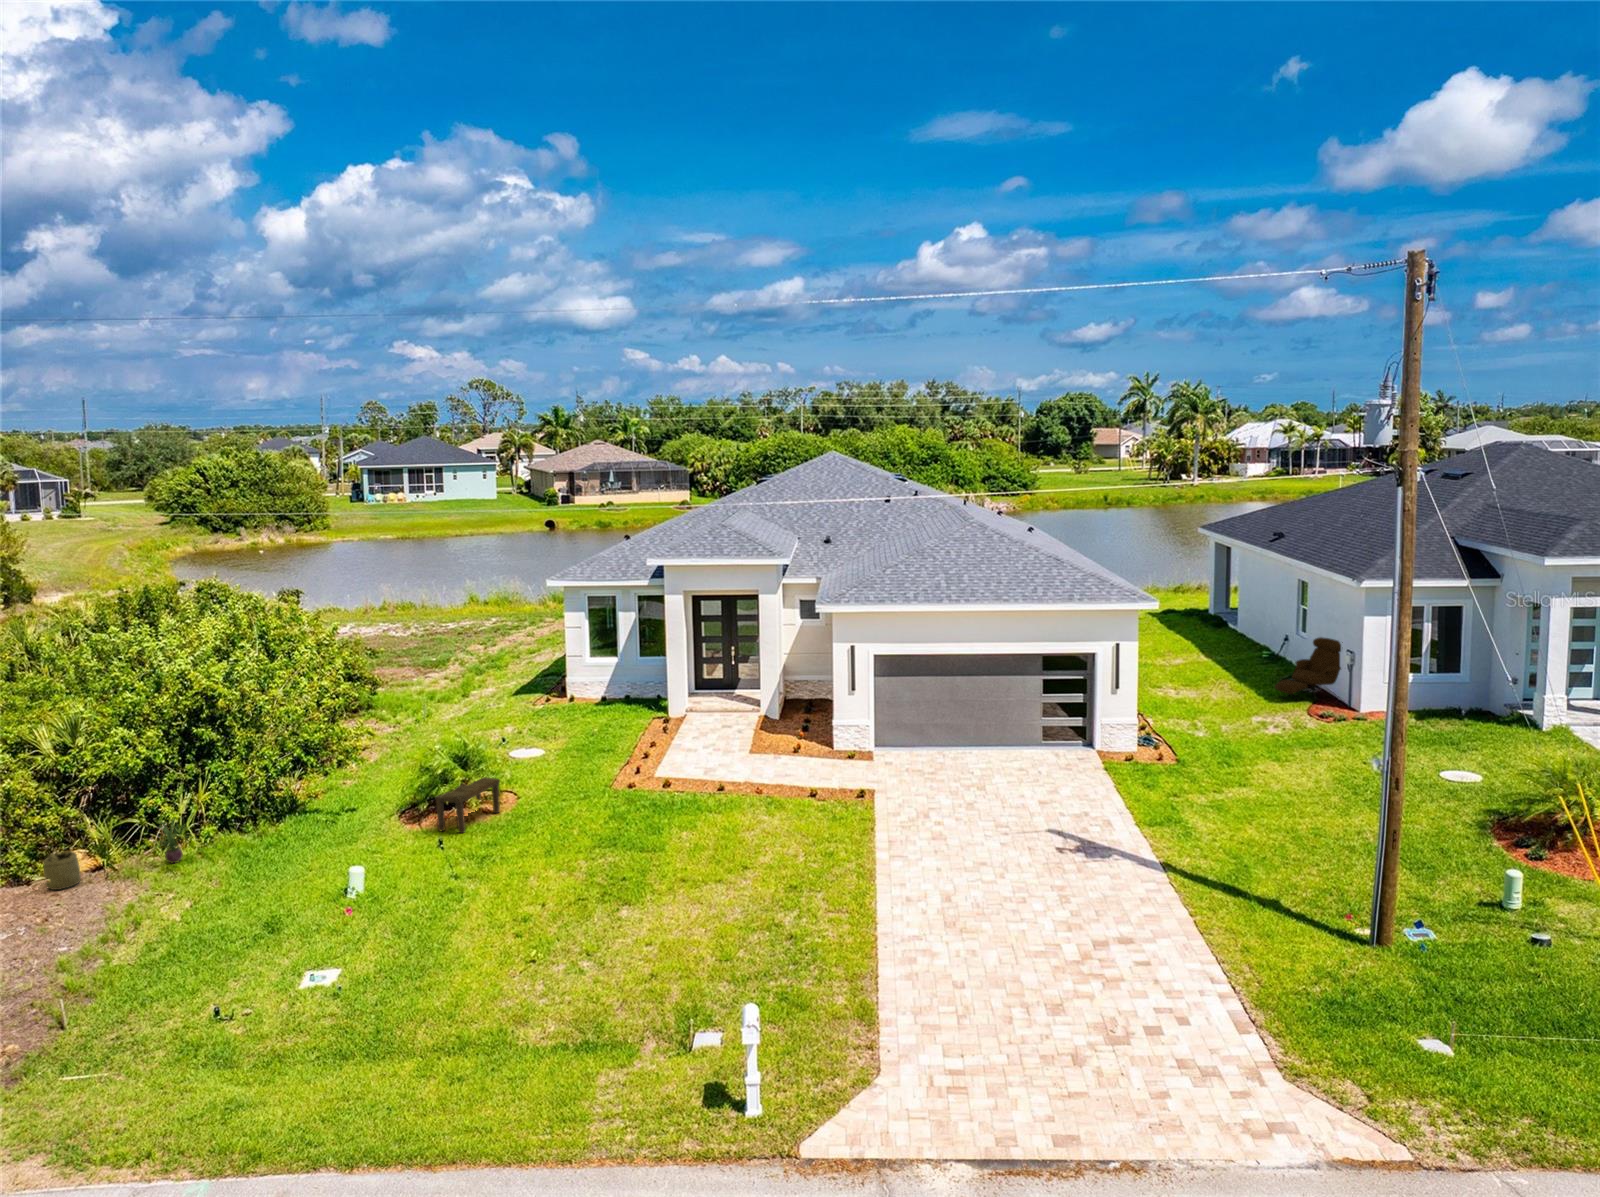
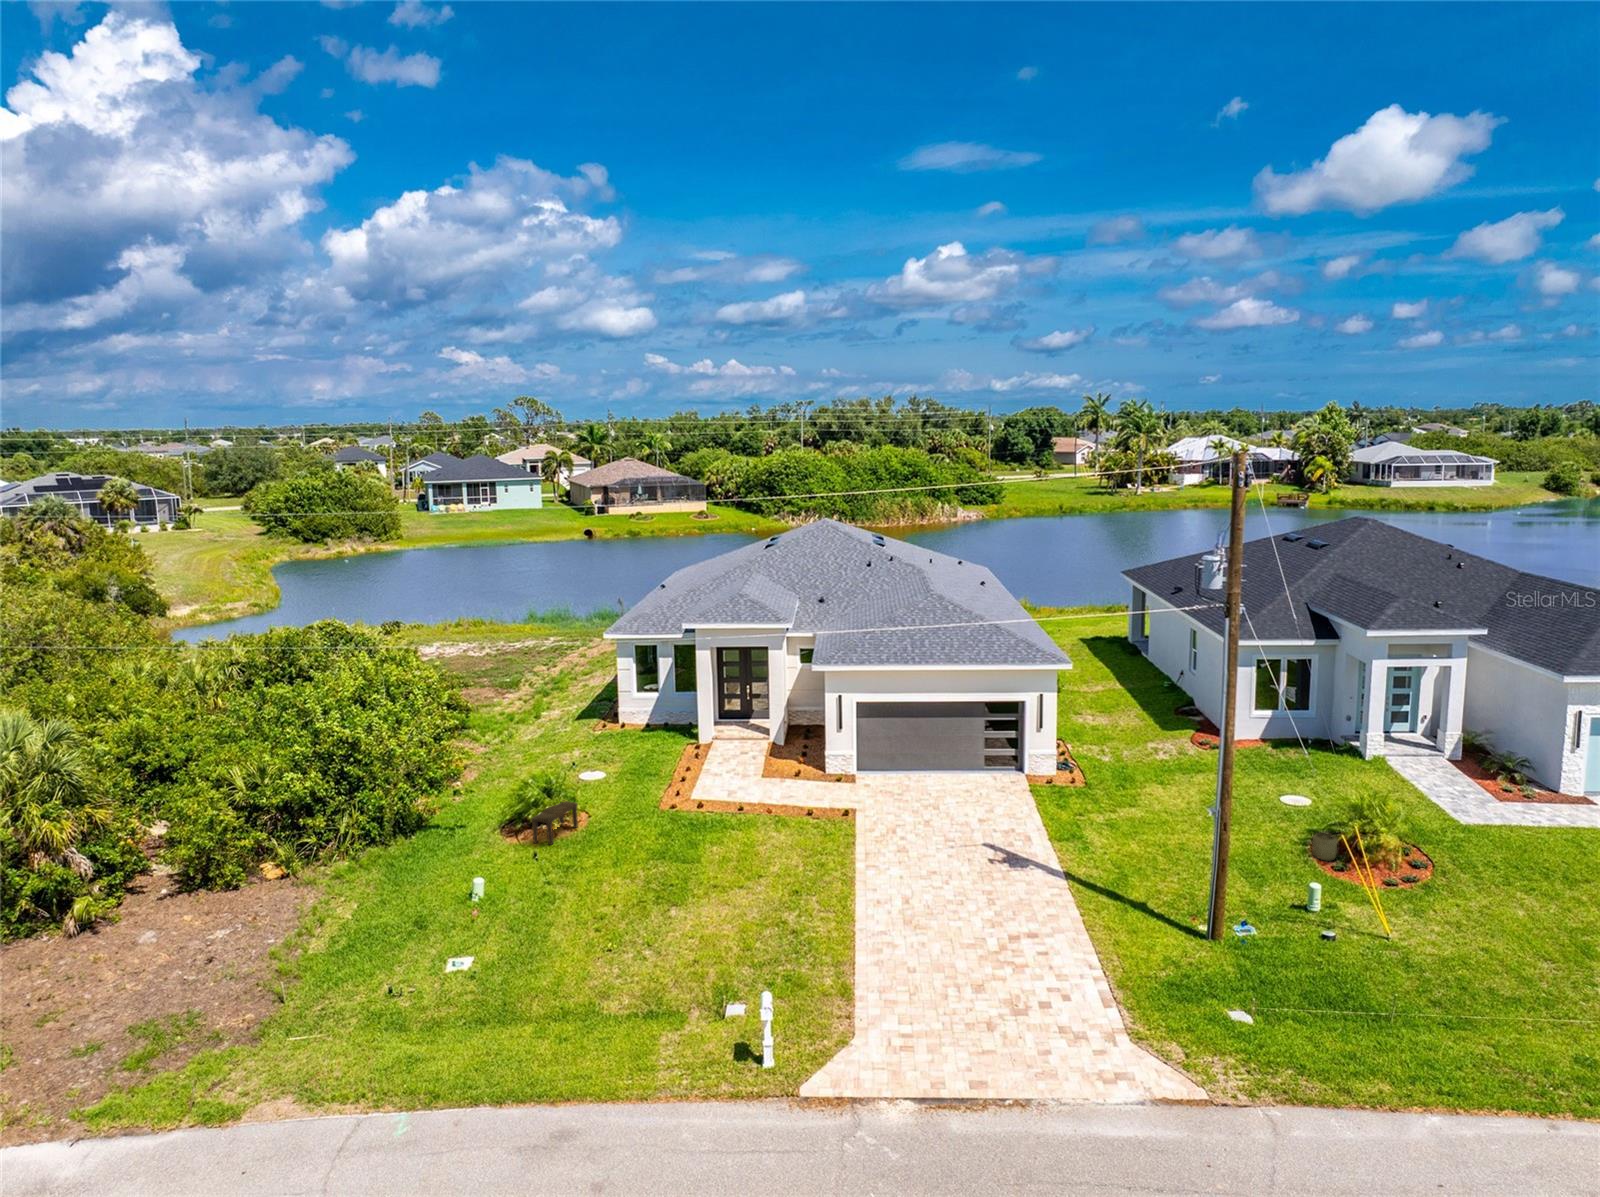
lounge chair: present [1275,637,1343,699] -> none [1165,680,1218,730]
decorative plant: present [155,819,183,864] -> none [320,836,360,870]
basket: present [44,851,81,890] -> present [1312,832,1337,861]

